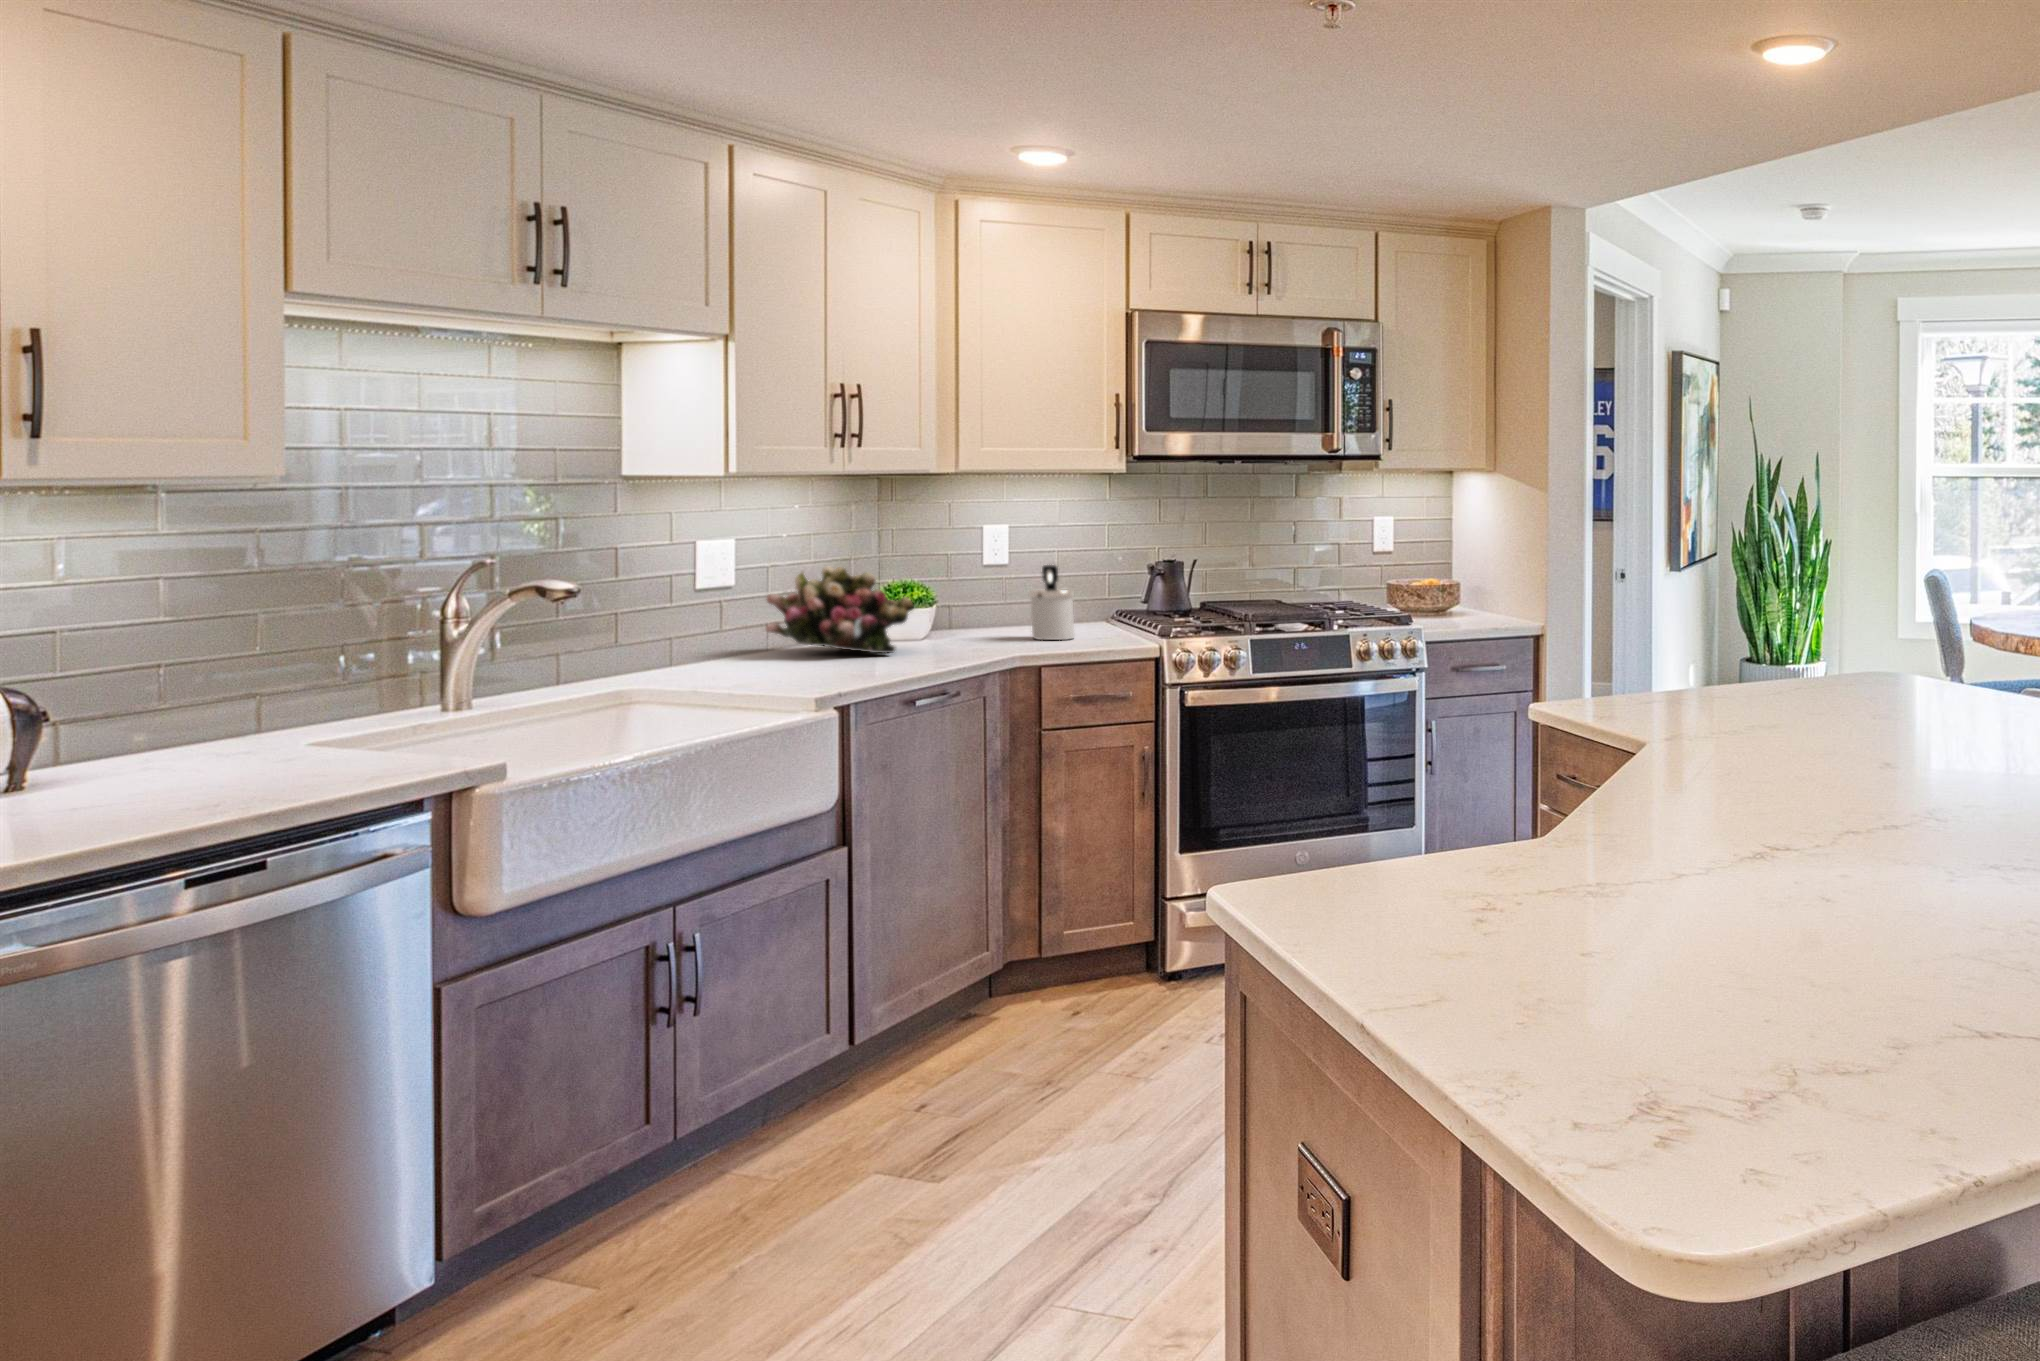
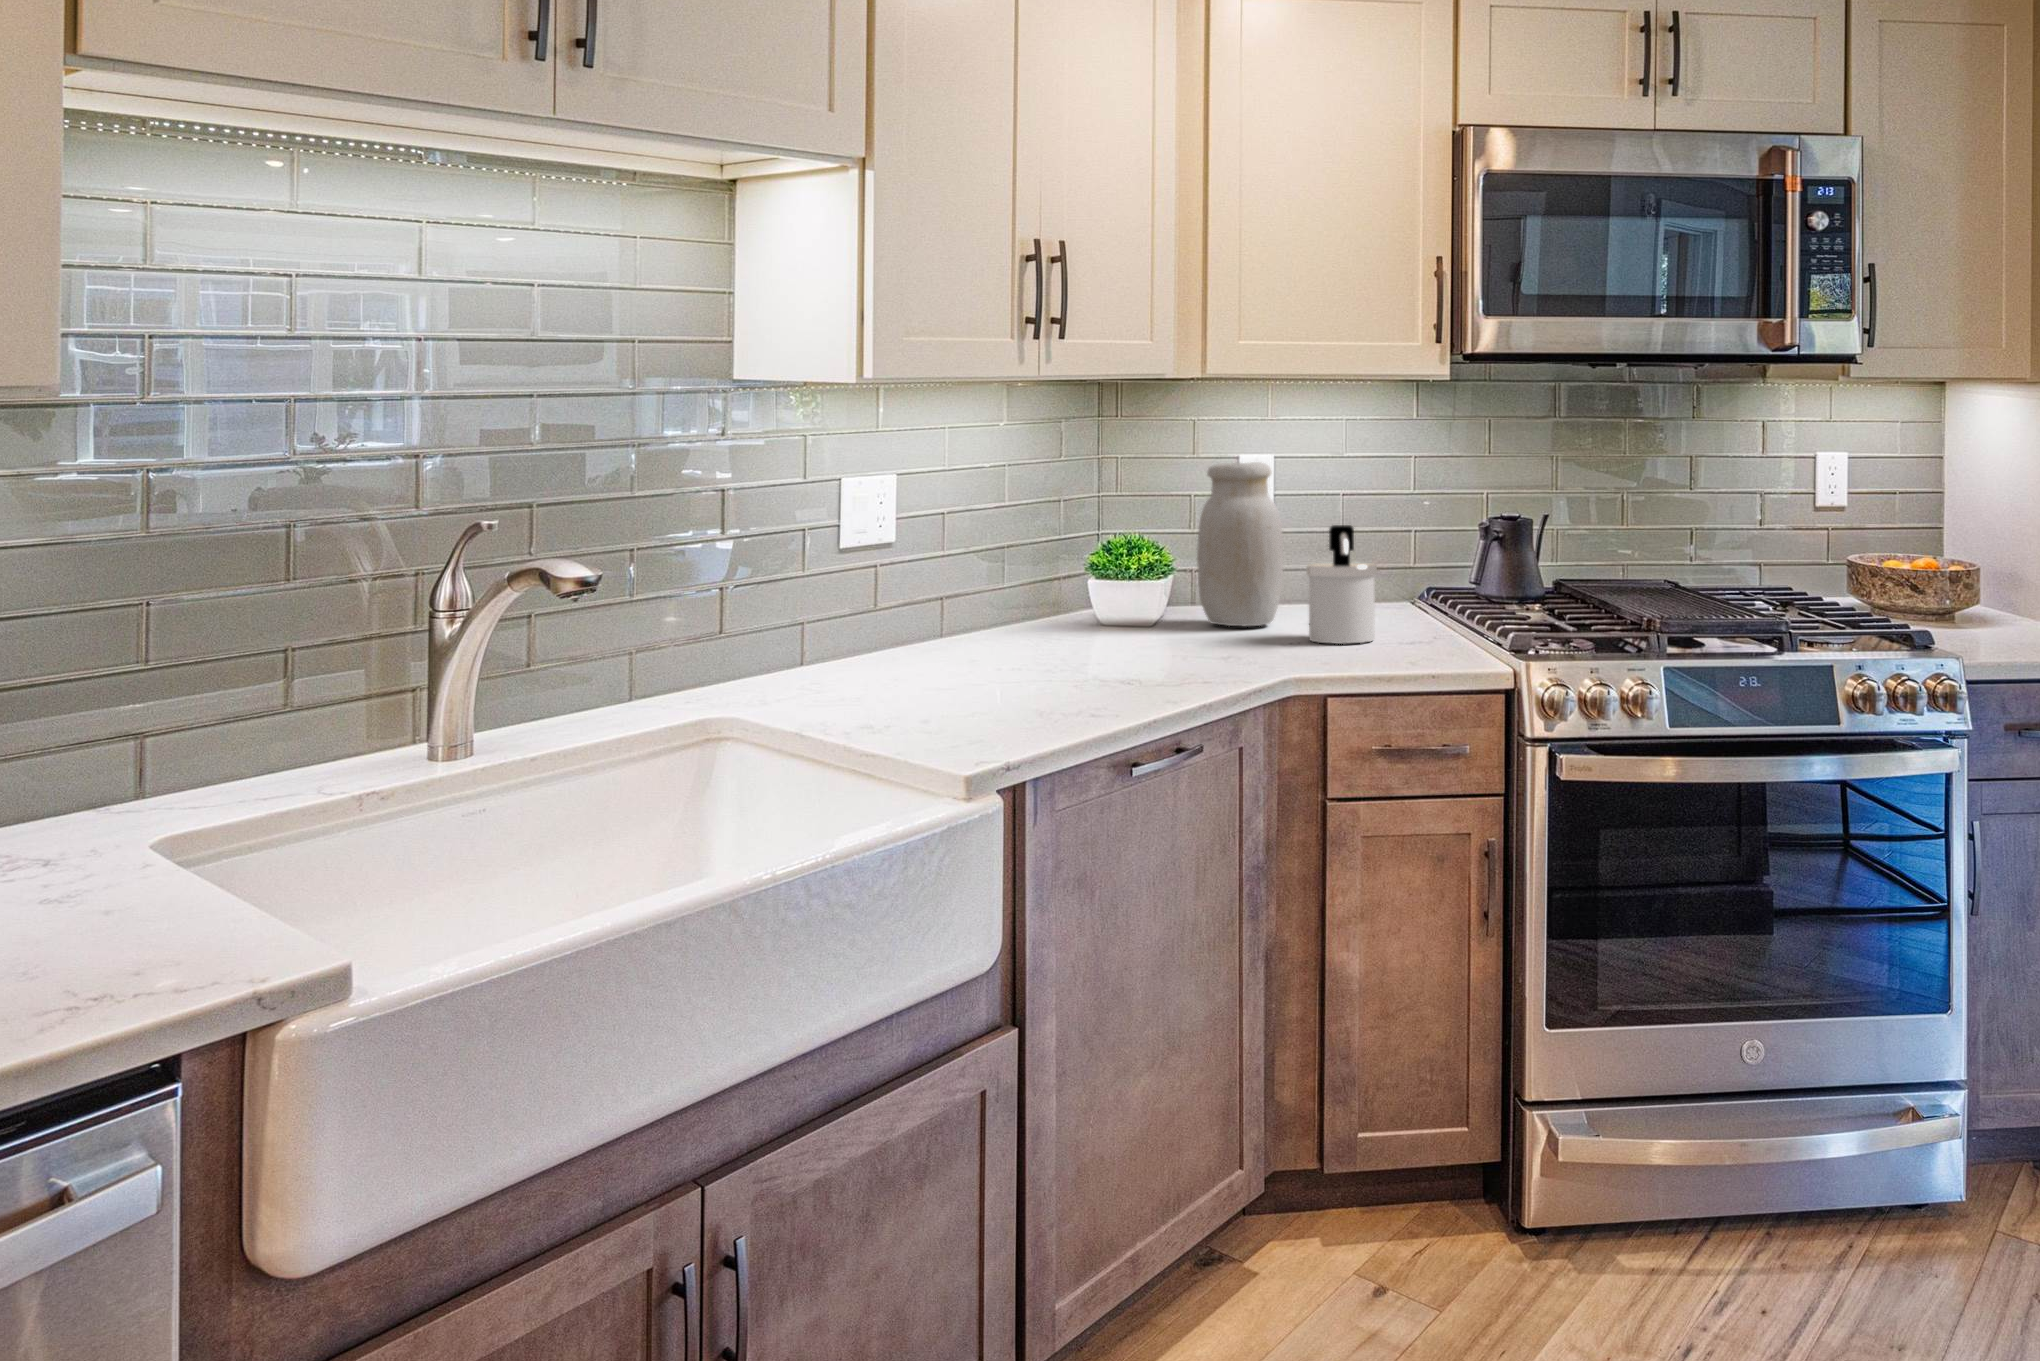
jar: none [959,524,1017,632] -> present [1197,462,1283,626]
flower arrangement: present [766,566,914,653] -> none [894,534,1133,680]

